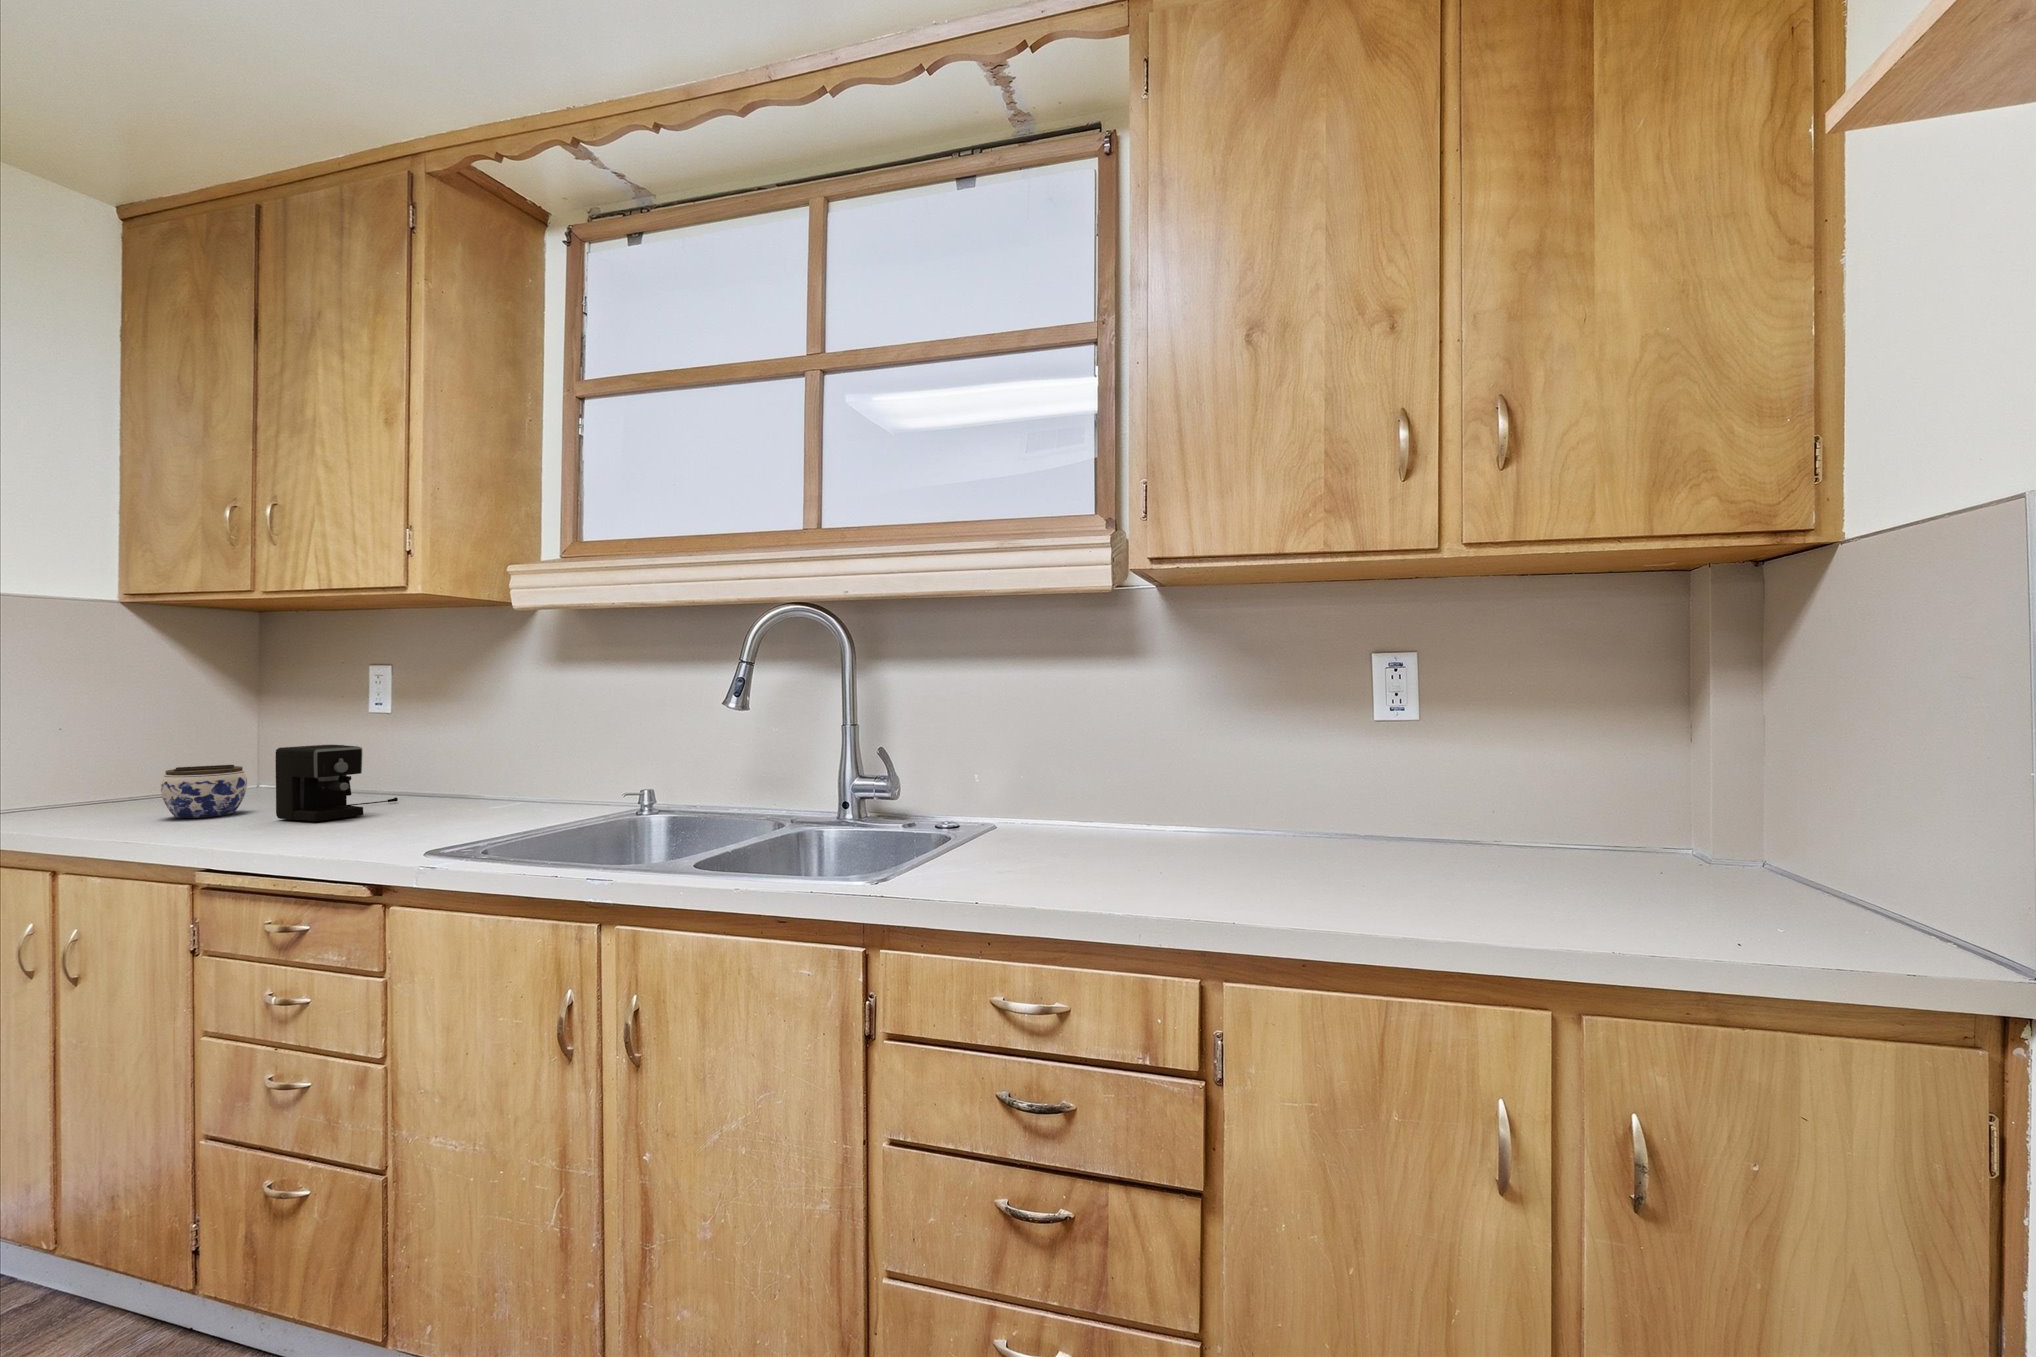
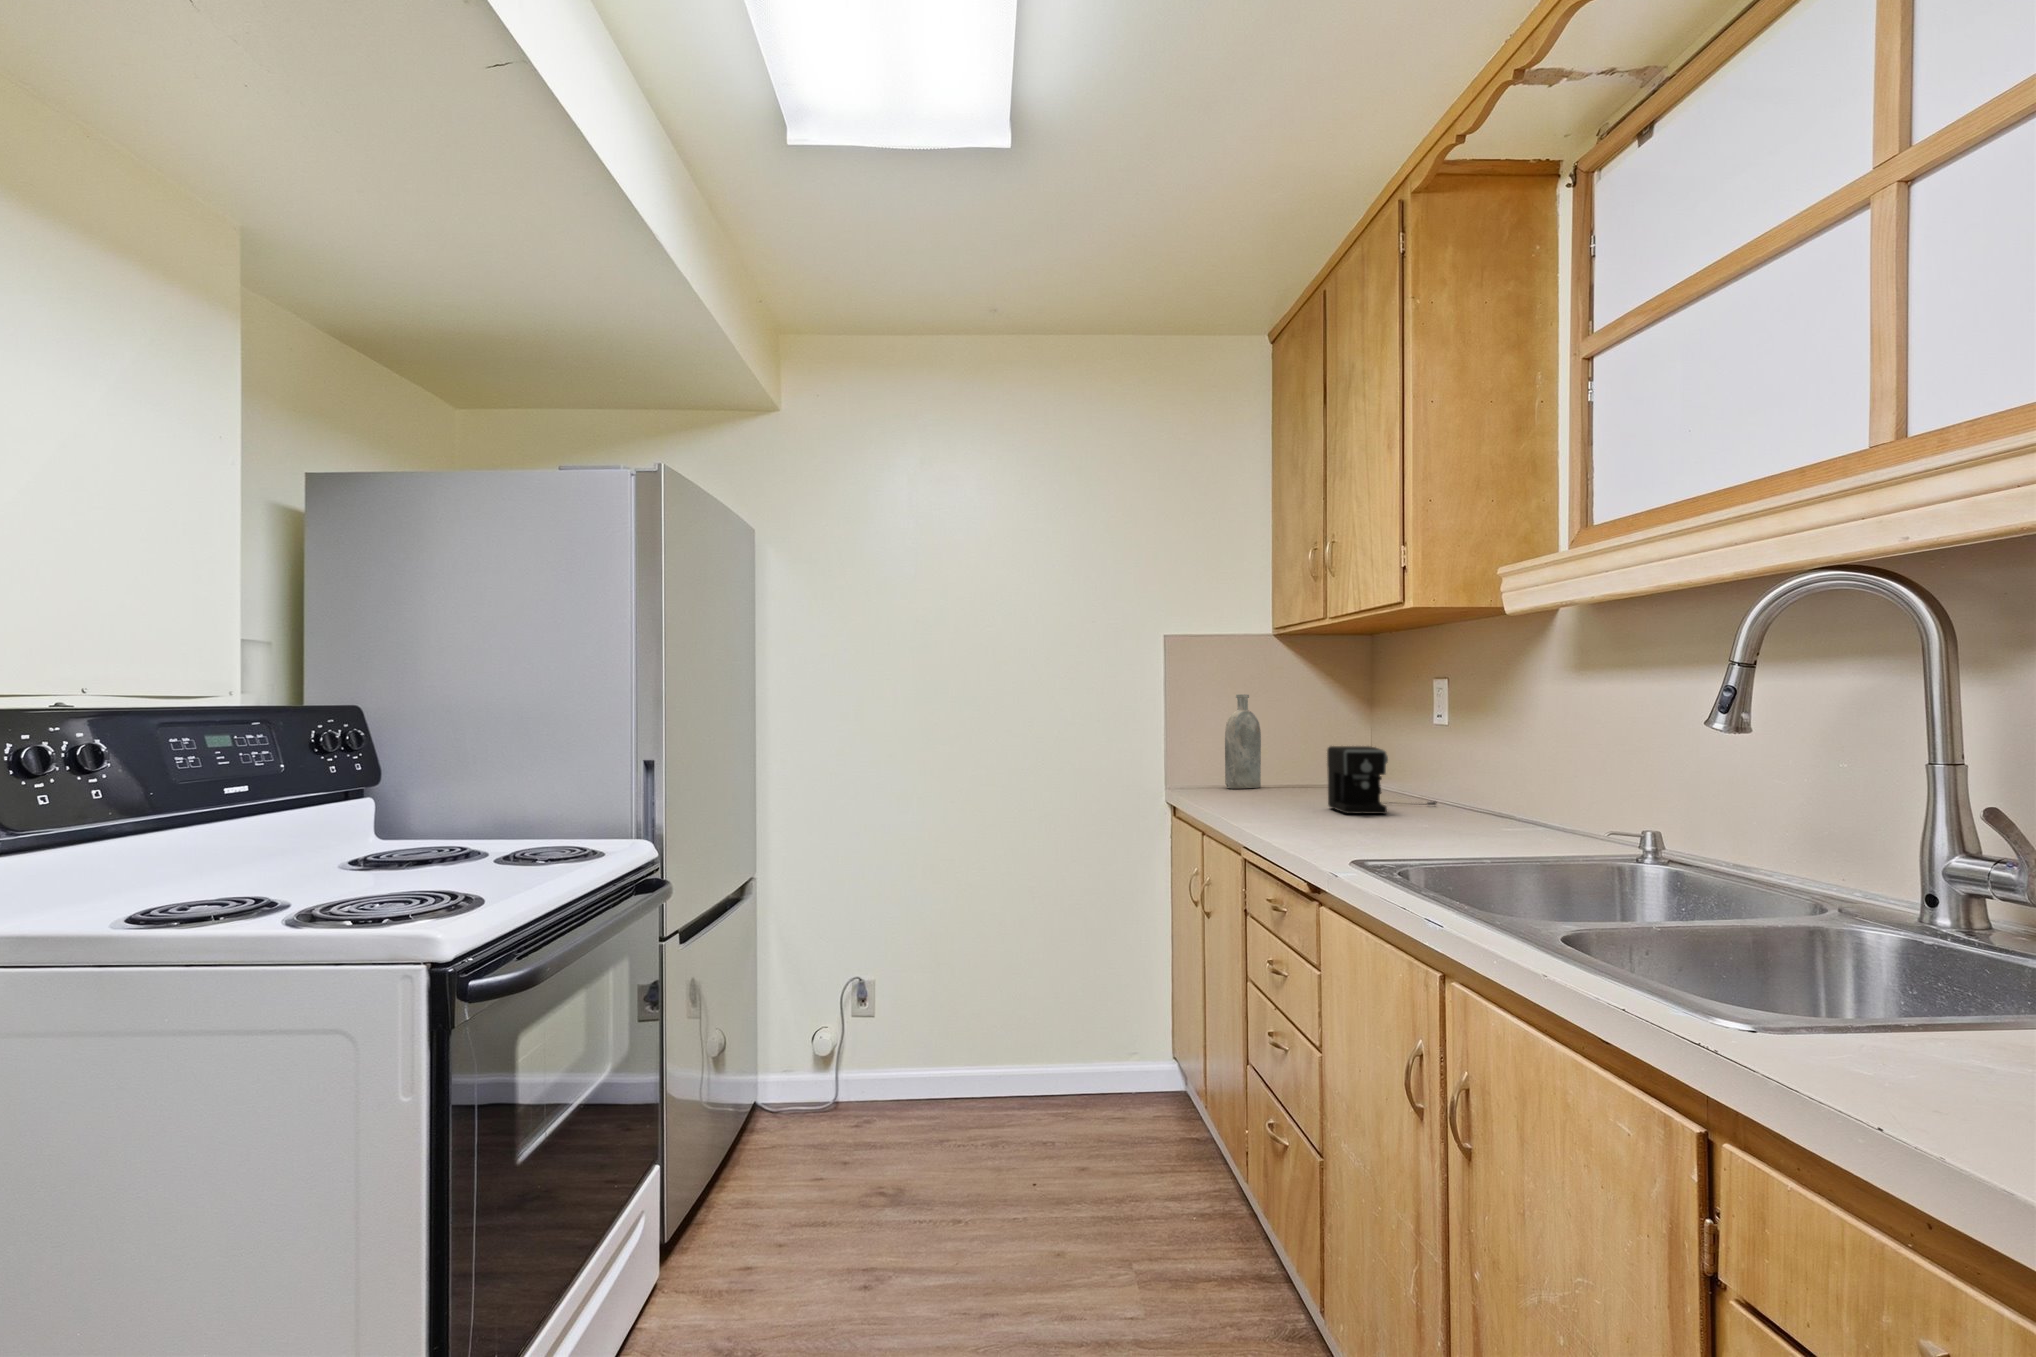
bottle: none [52,689,113,820] -> present [1225,694,1261,789]
jar: present [161,765,247,818] -> none [1271,757,1327,799]

